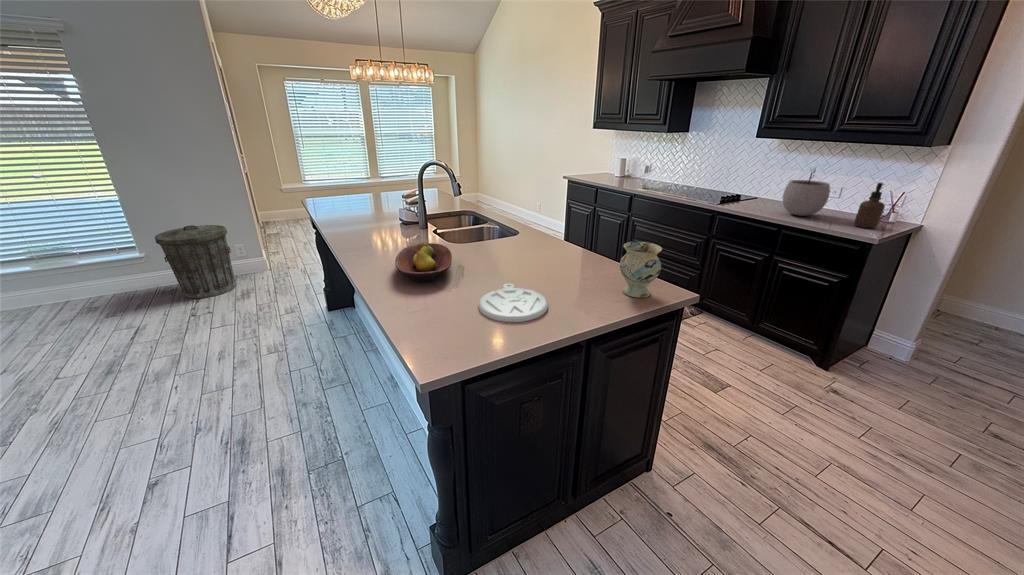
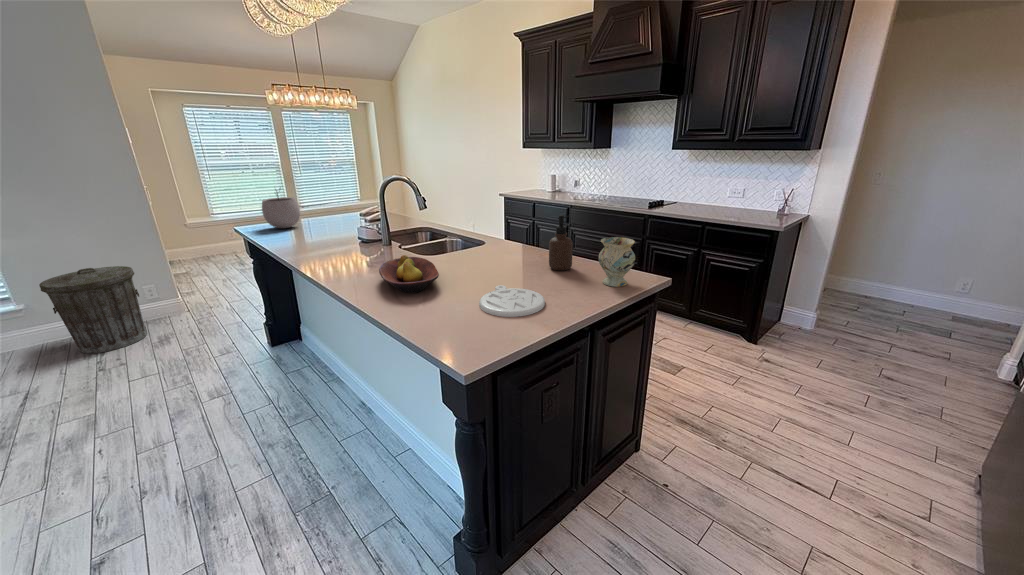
plant pot: present [783,170,830,216] -> present [262,192,300,228]
soap dispenser: present [854,183,885,228] -> present [549,215,573,271]

